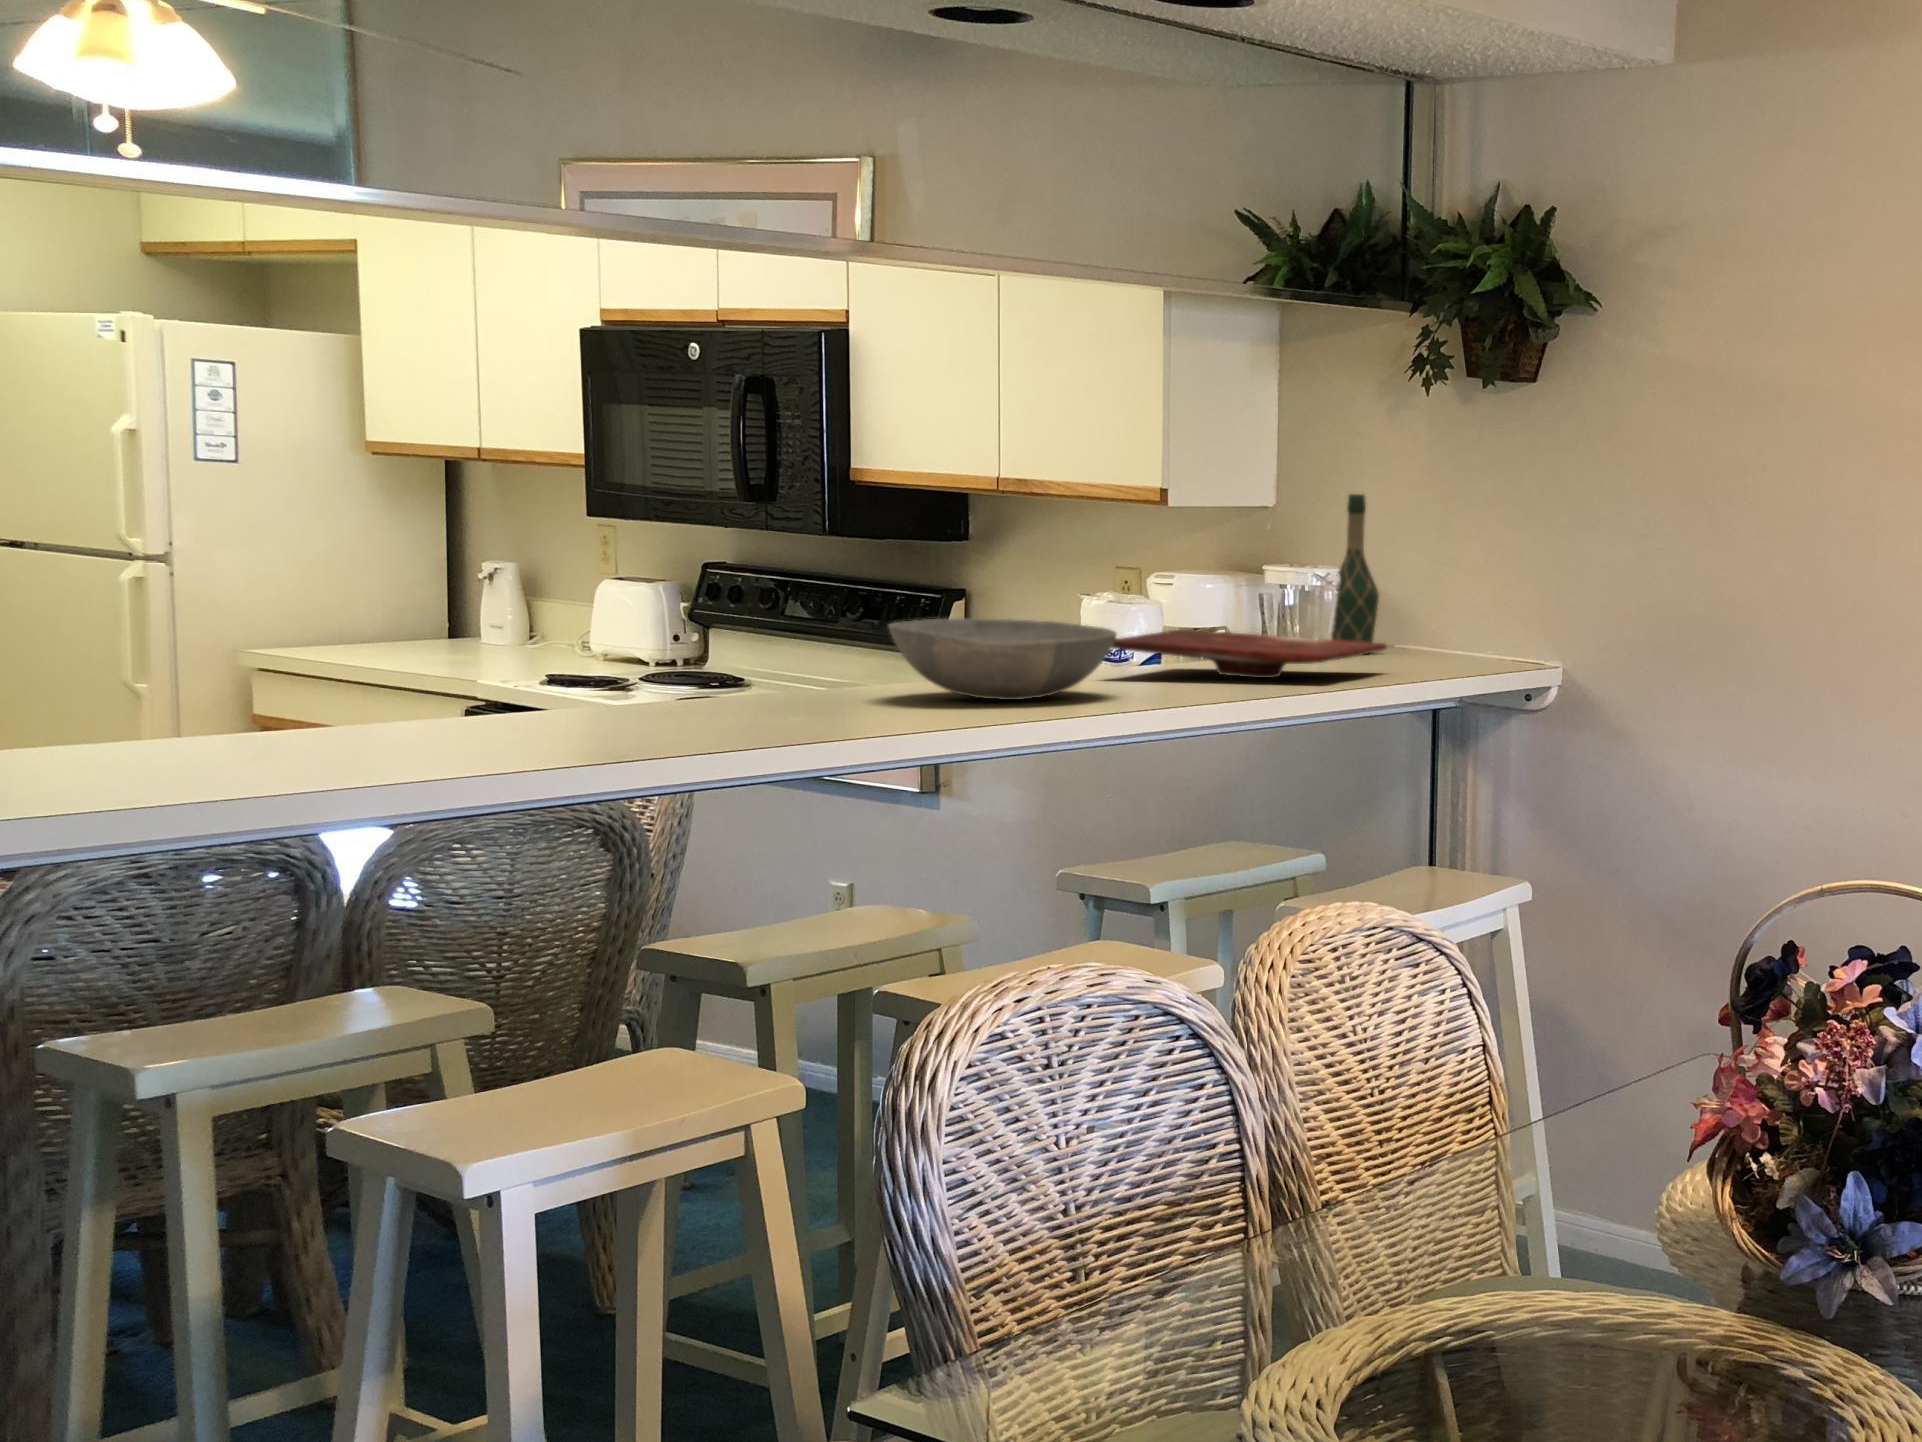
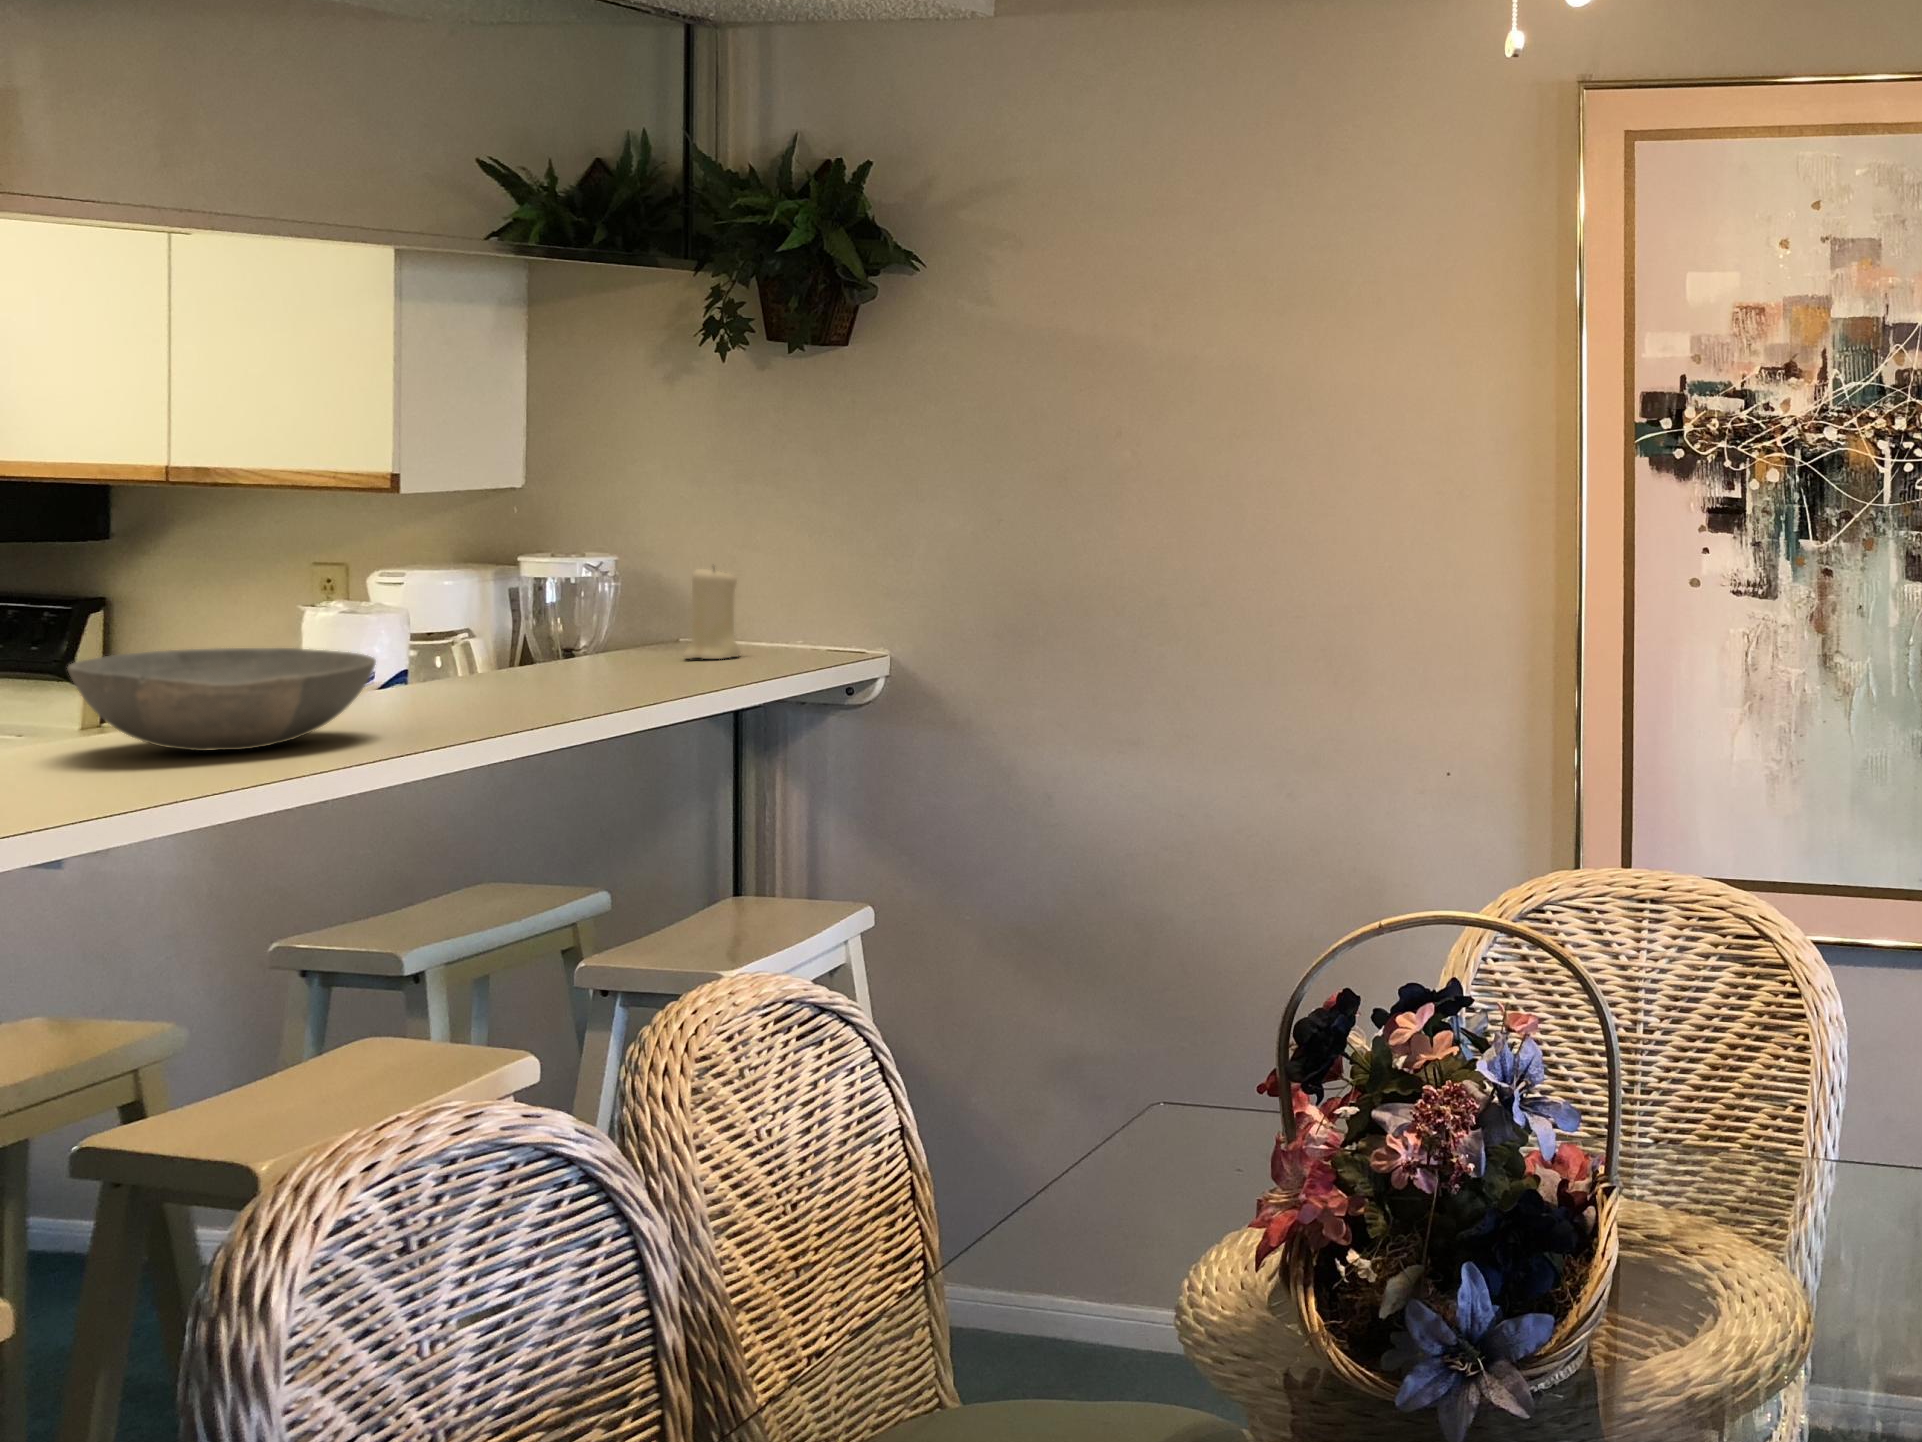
wine bottle: present [1331,494,1379,642] -> none [602,473,663,656]
candle: none [1389,576,1439,659] -> present [683,569,741,659]
cutting board: present [1112,630,1387,678] -> none [339,643,694,697]

